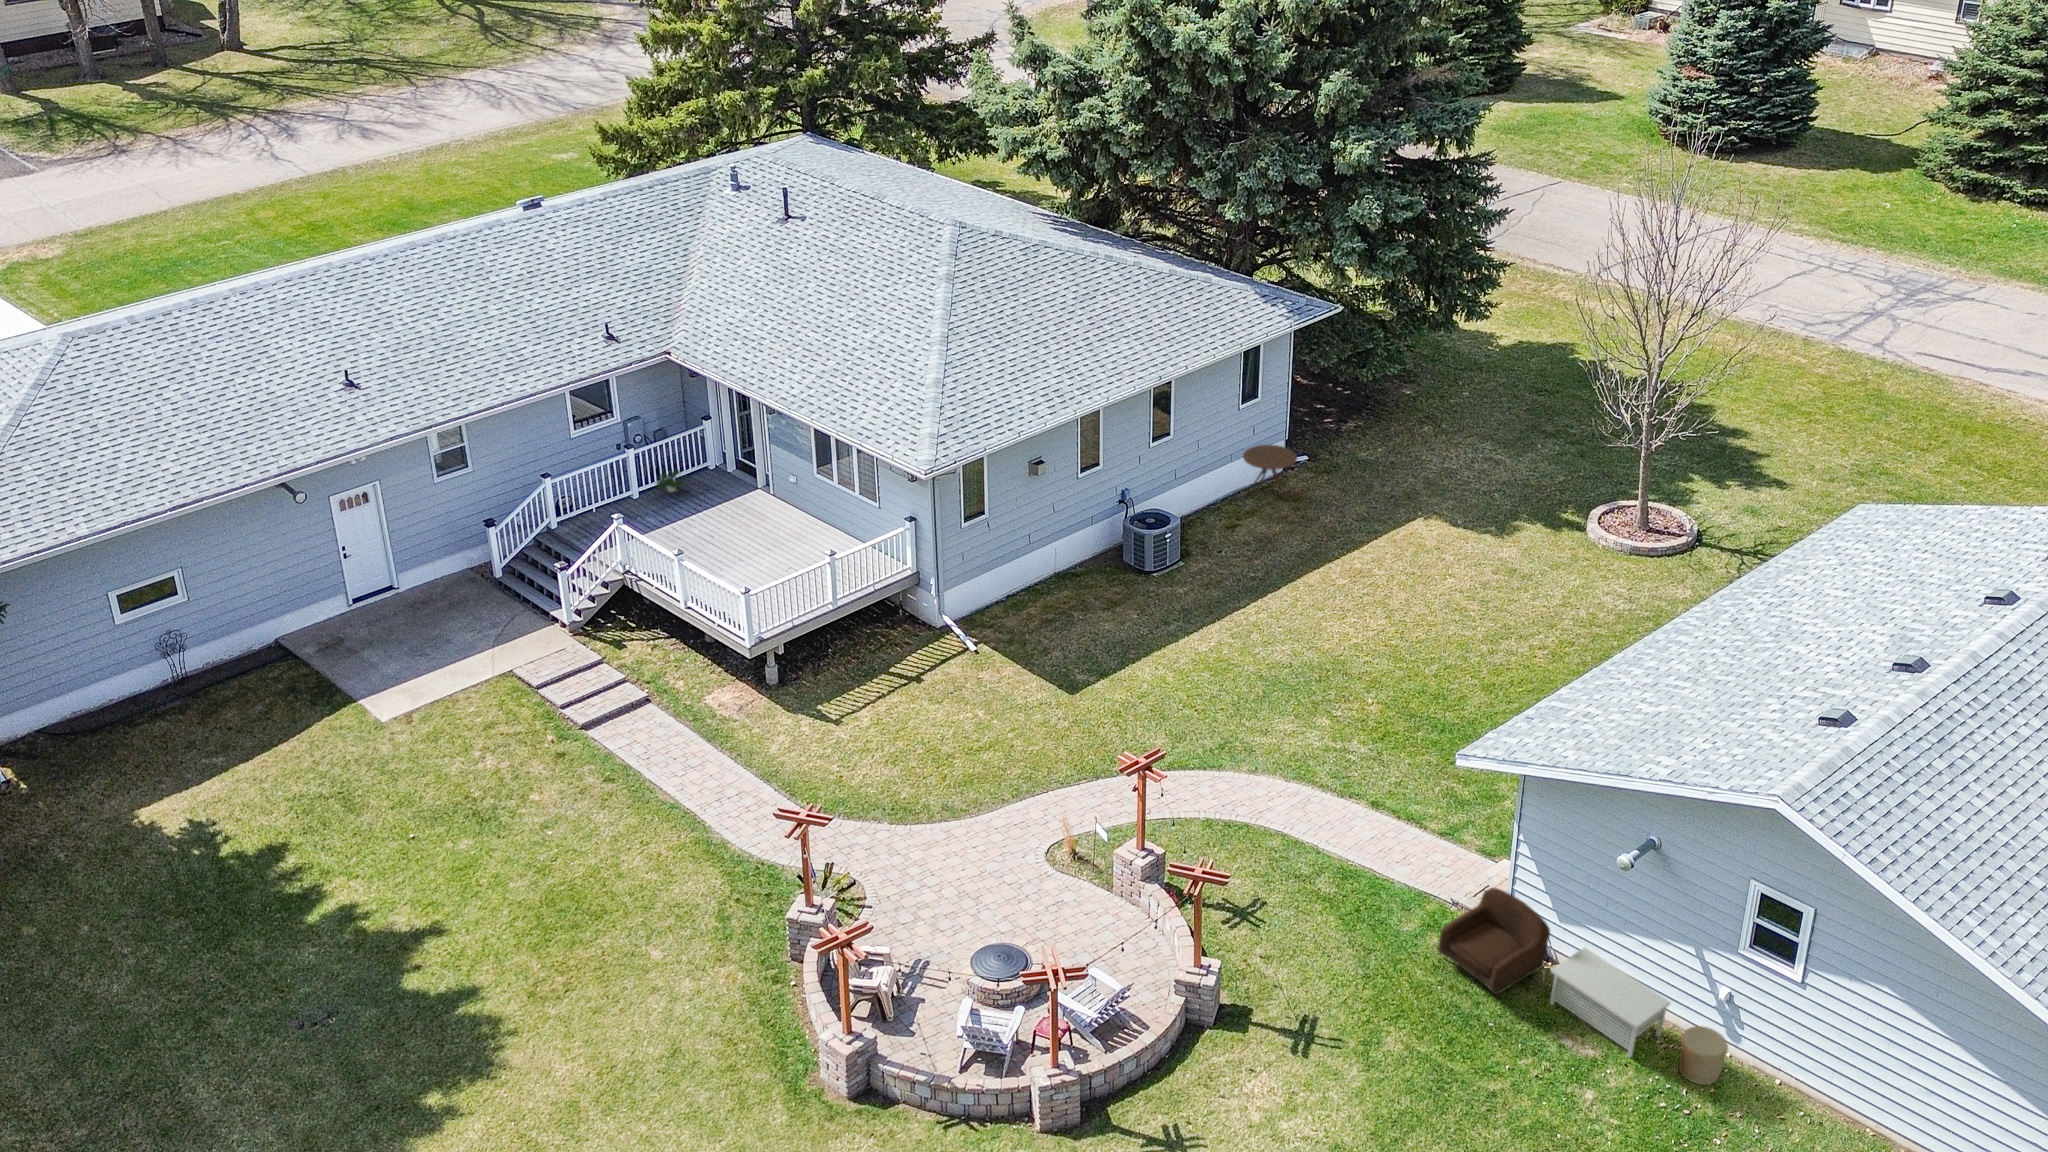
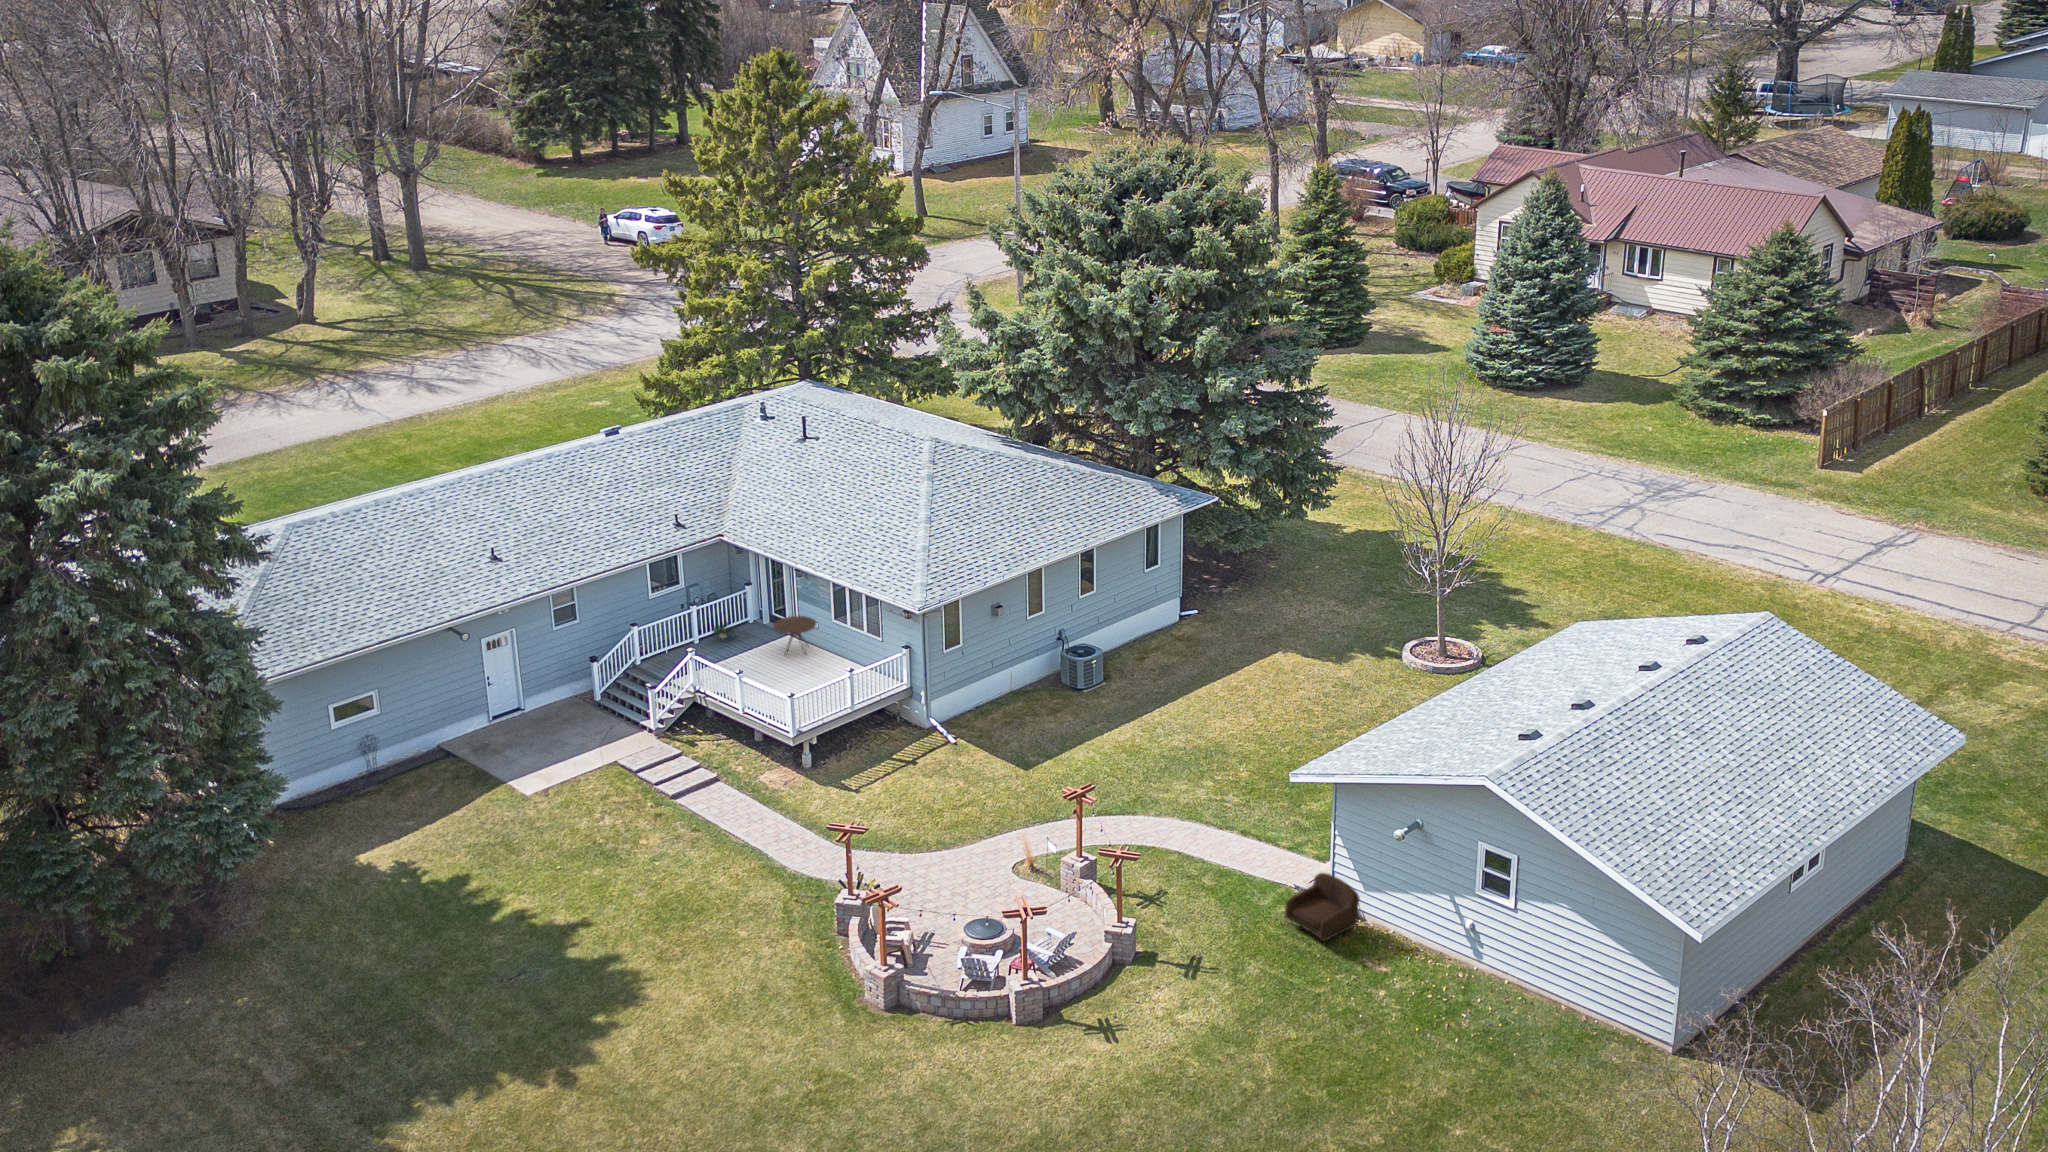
round table: present [1243,445,1297,494] -> present [773,616,816,655]
storage bench: present [1550,948,1670,1057] -> none [1360,908,1439,977]
woven basket: present [1679,1026,1728,1085] -> none [1445,951,1476,990]

